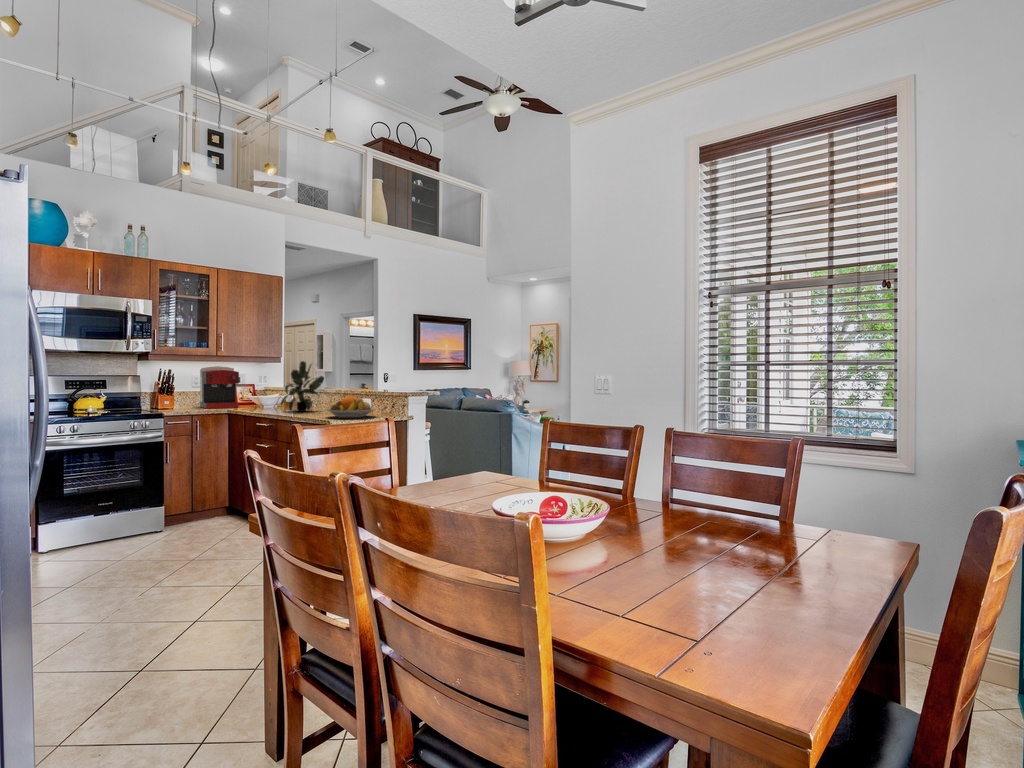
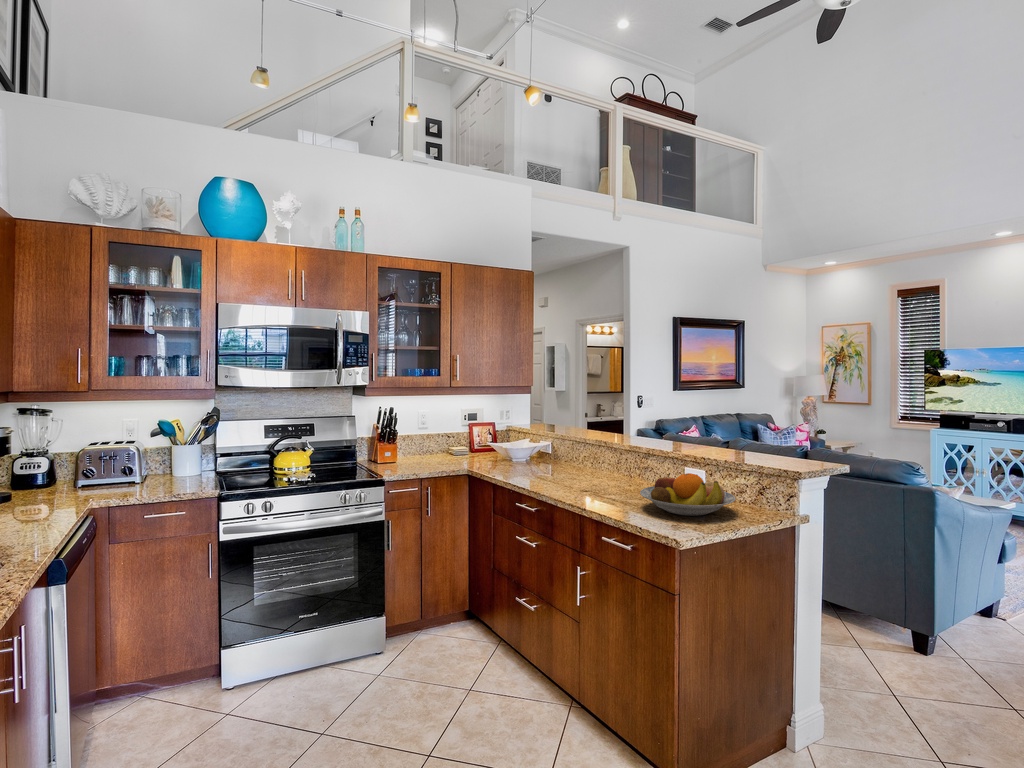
potted plant: present [281,361,324,412] -> none [548,399,614,482]
coffee maker: present [200,366,239,409] -> none [429,402,480,465]

